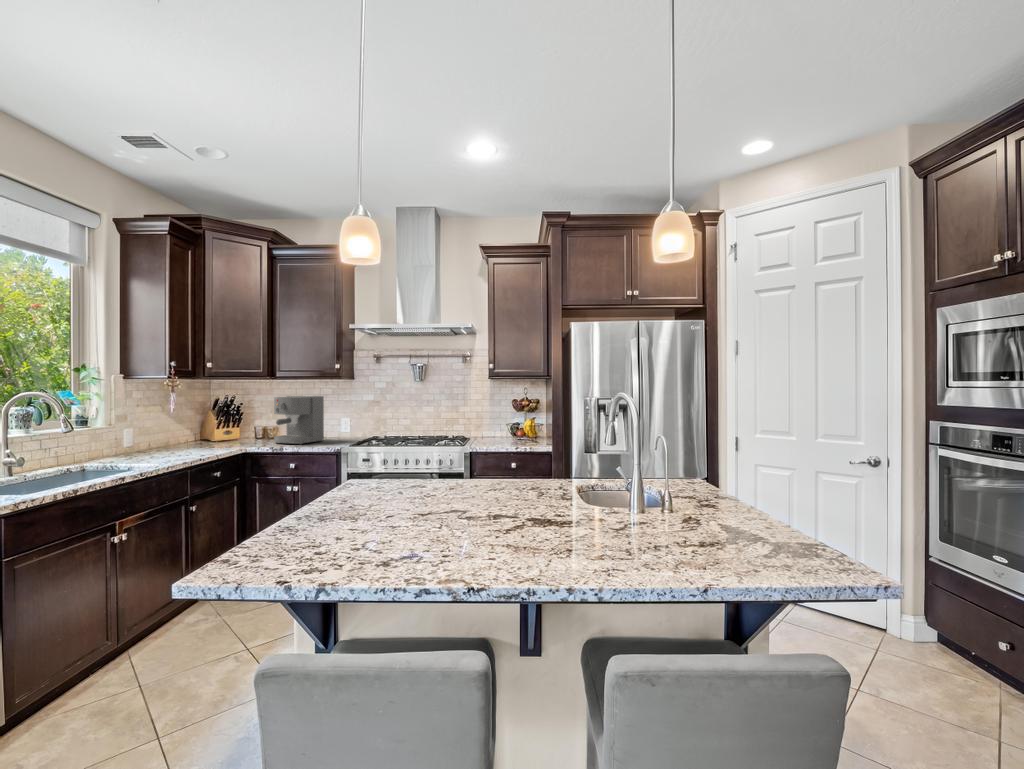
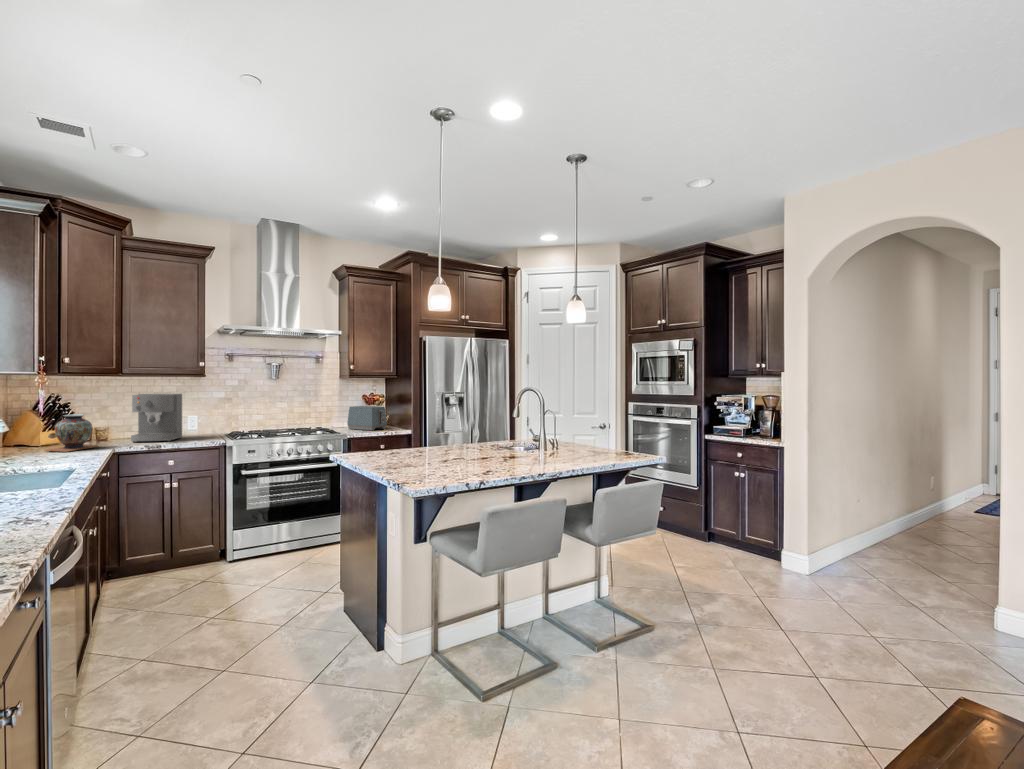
toaster: none [492,413,532,444] -> present [347,406,387,430]
decorative vase: none [192,415,237,450] -> present [45,414,98,452]

